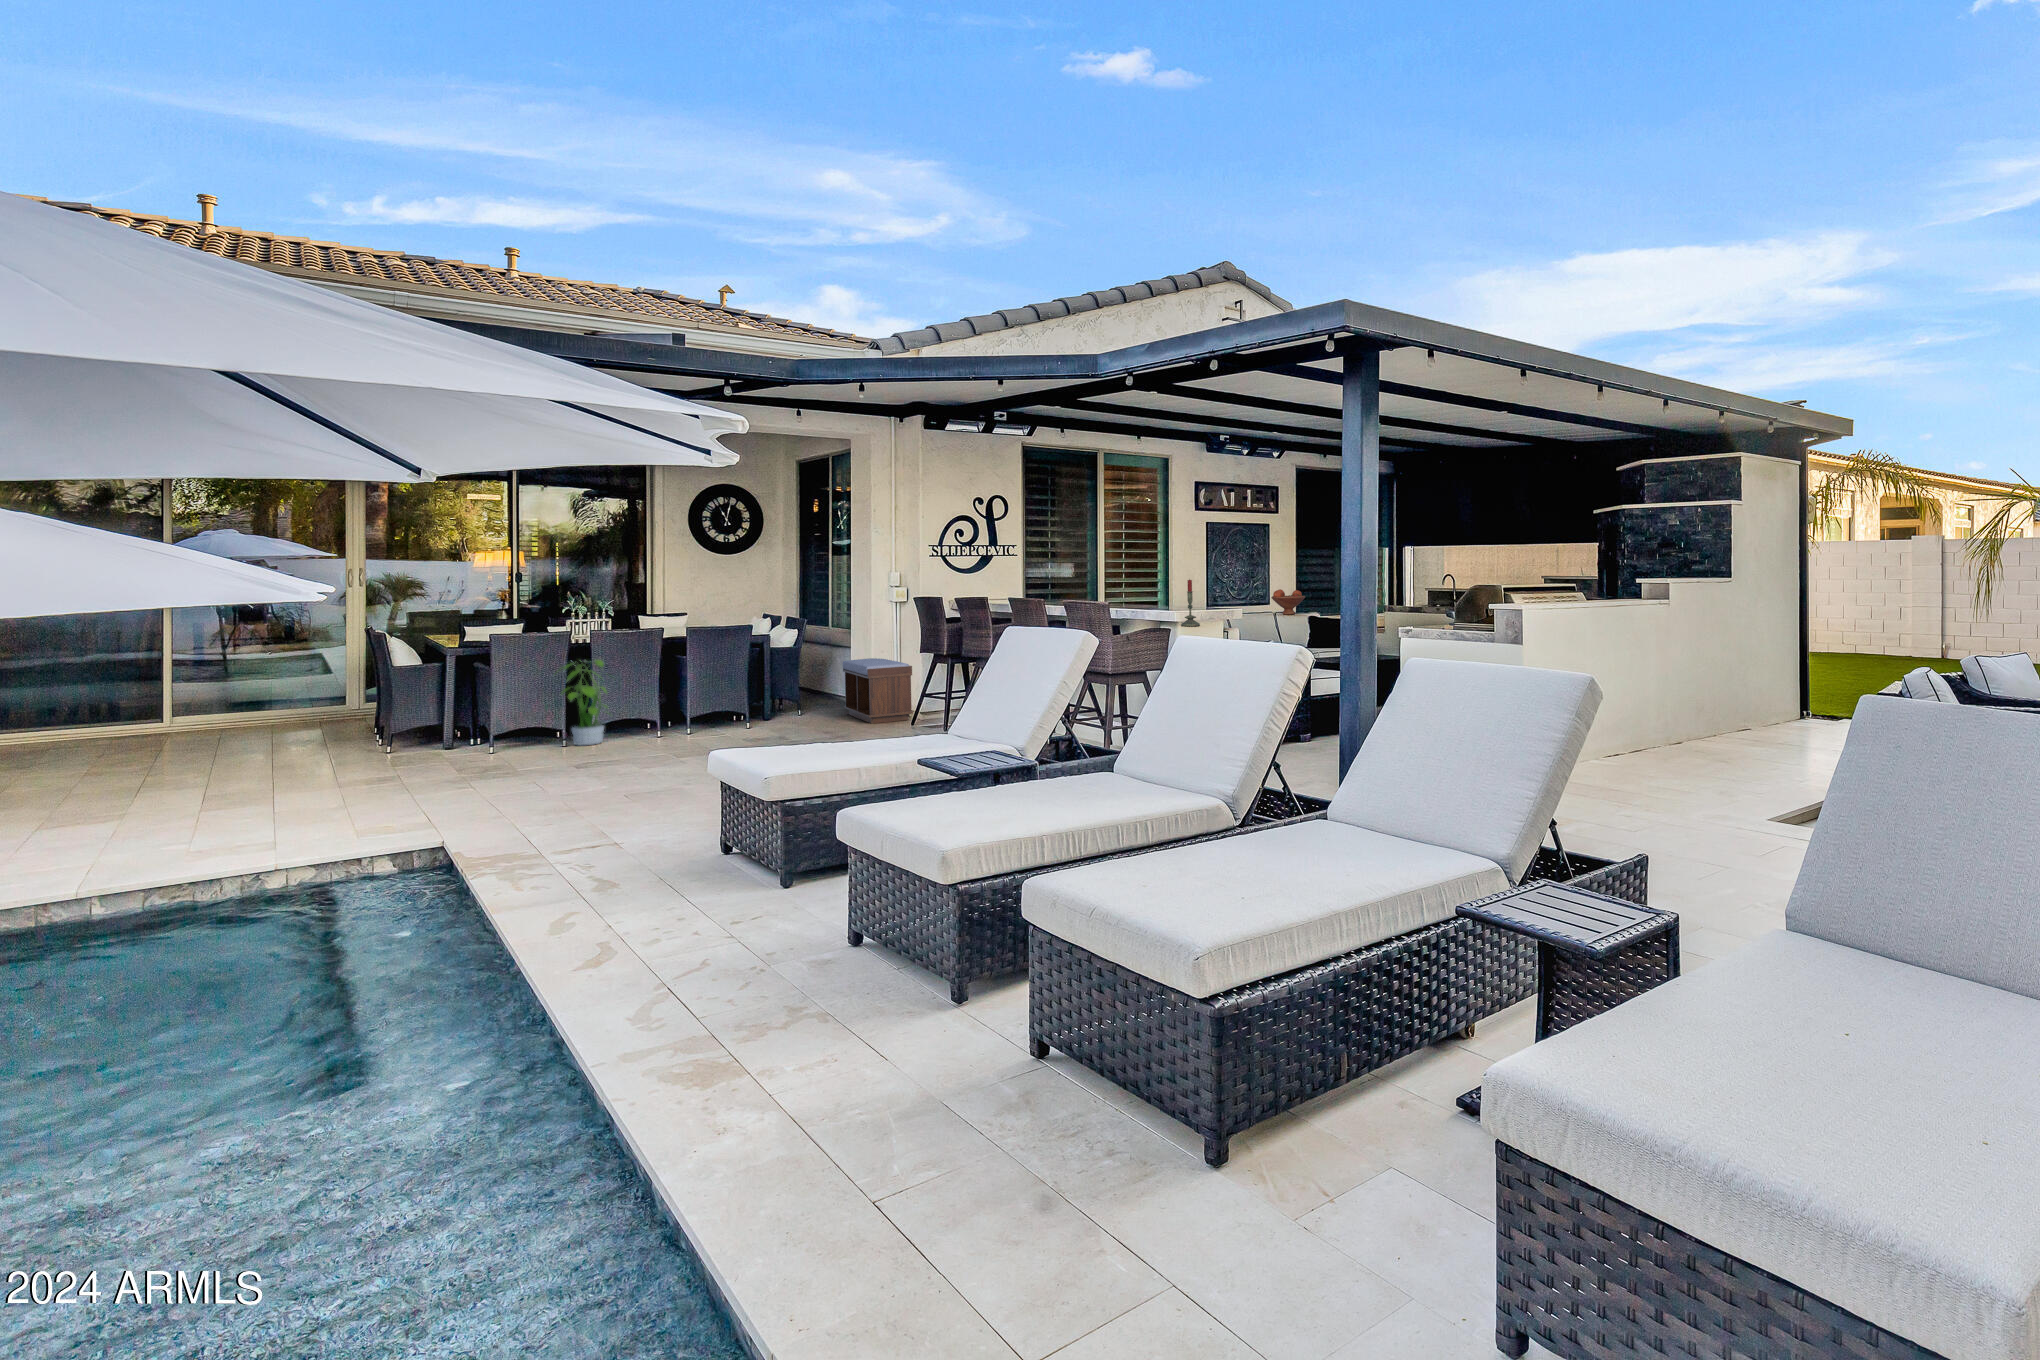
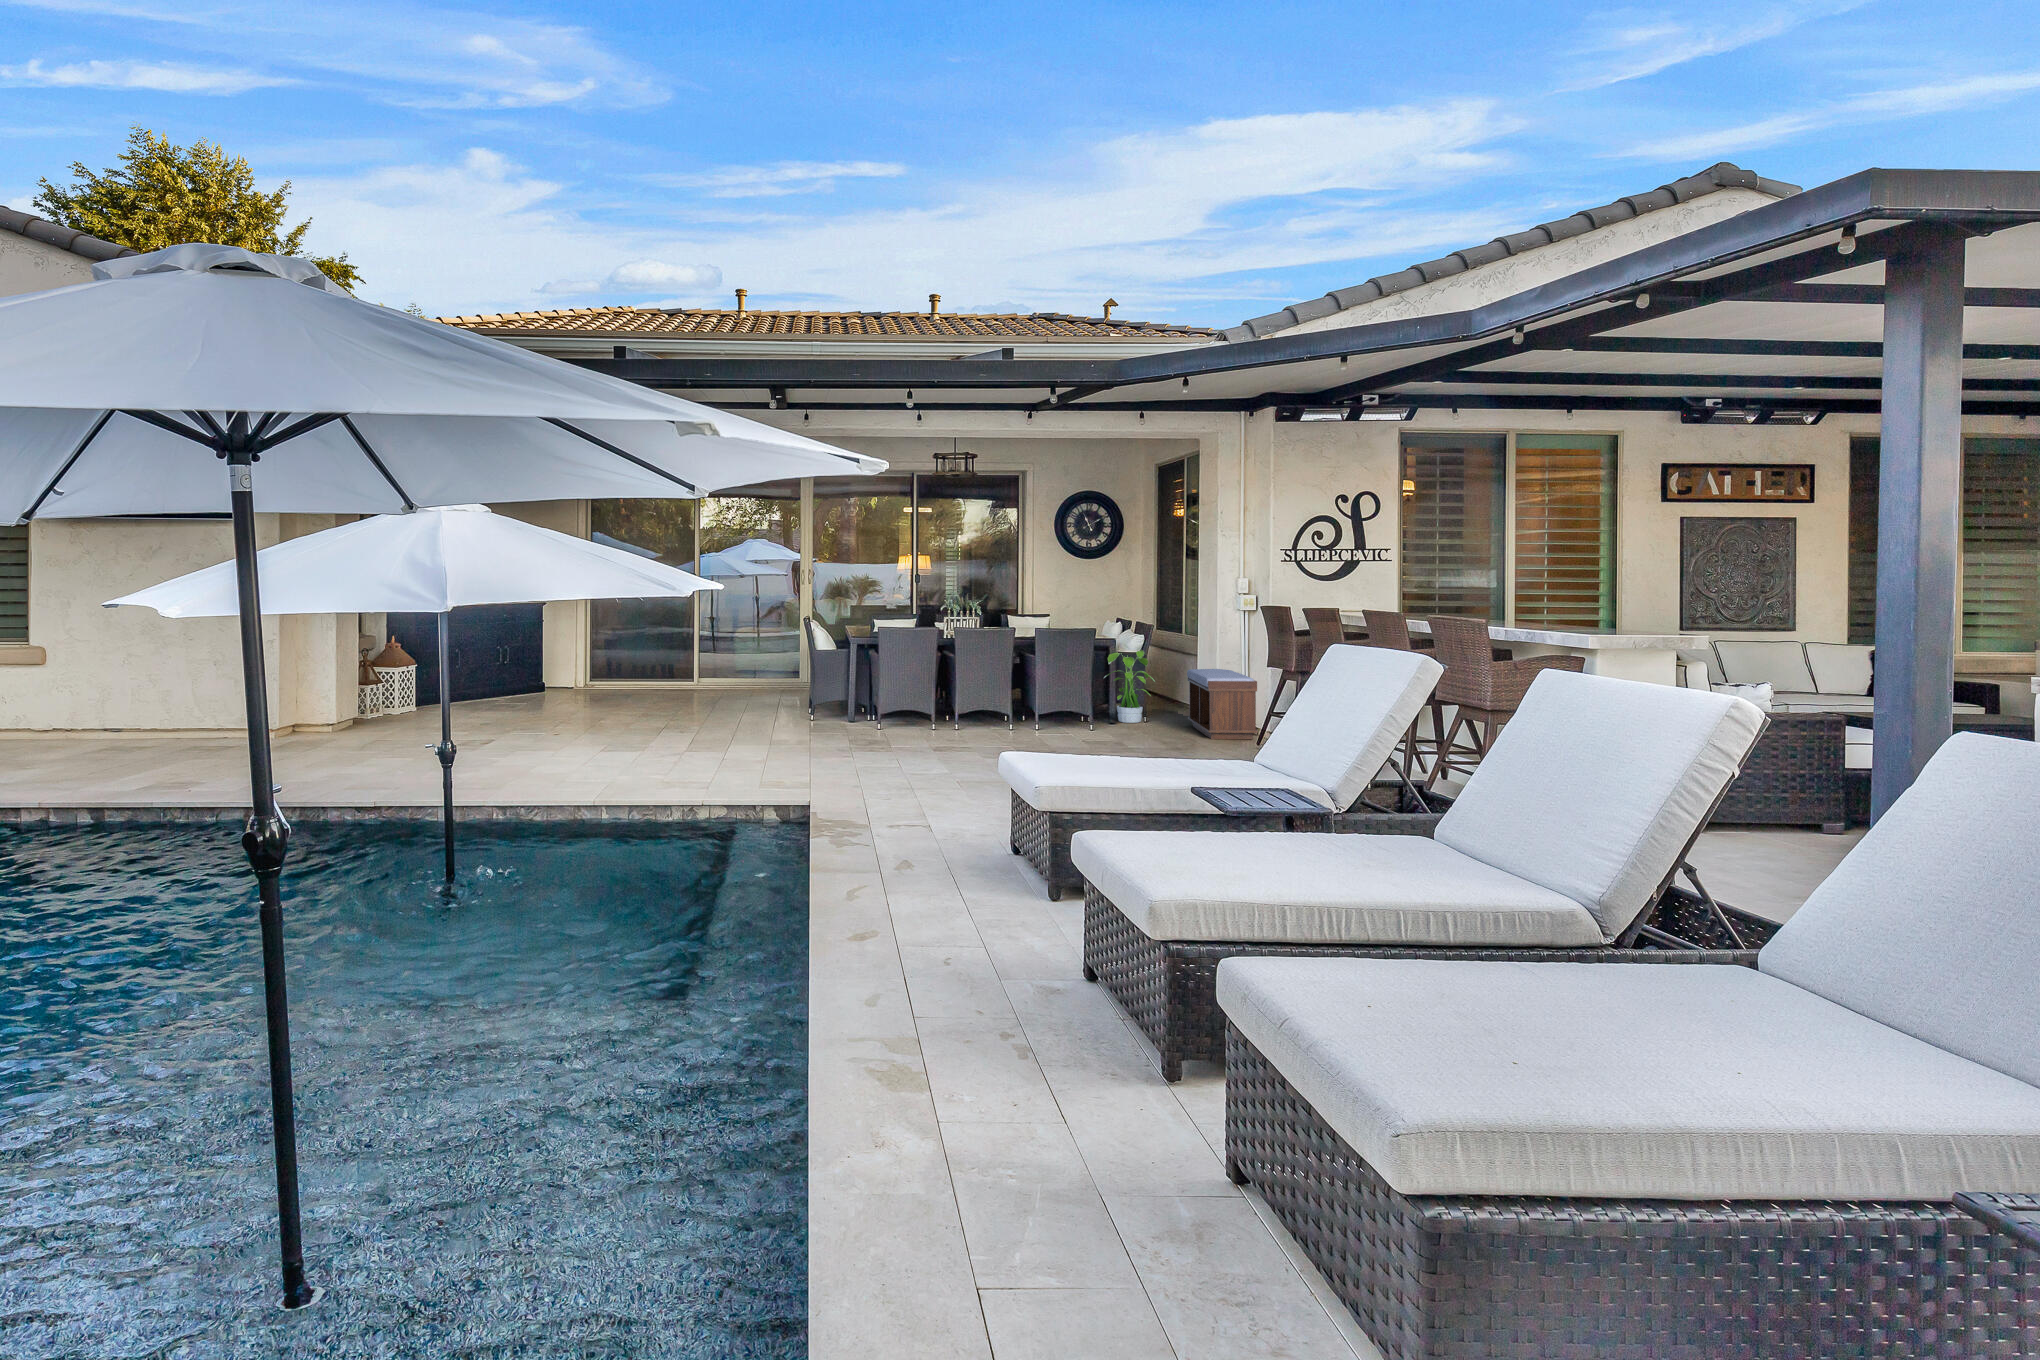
candle: present [1181,580,1200,626] -> none [1596,599,1624,661]
fruit bowl: present [1271,589,1305,615] -> none [1763,615,1823,651]
potted plant: present [560,660,607,746] -> present [1104,650,1154,723]

